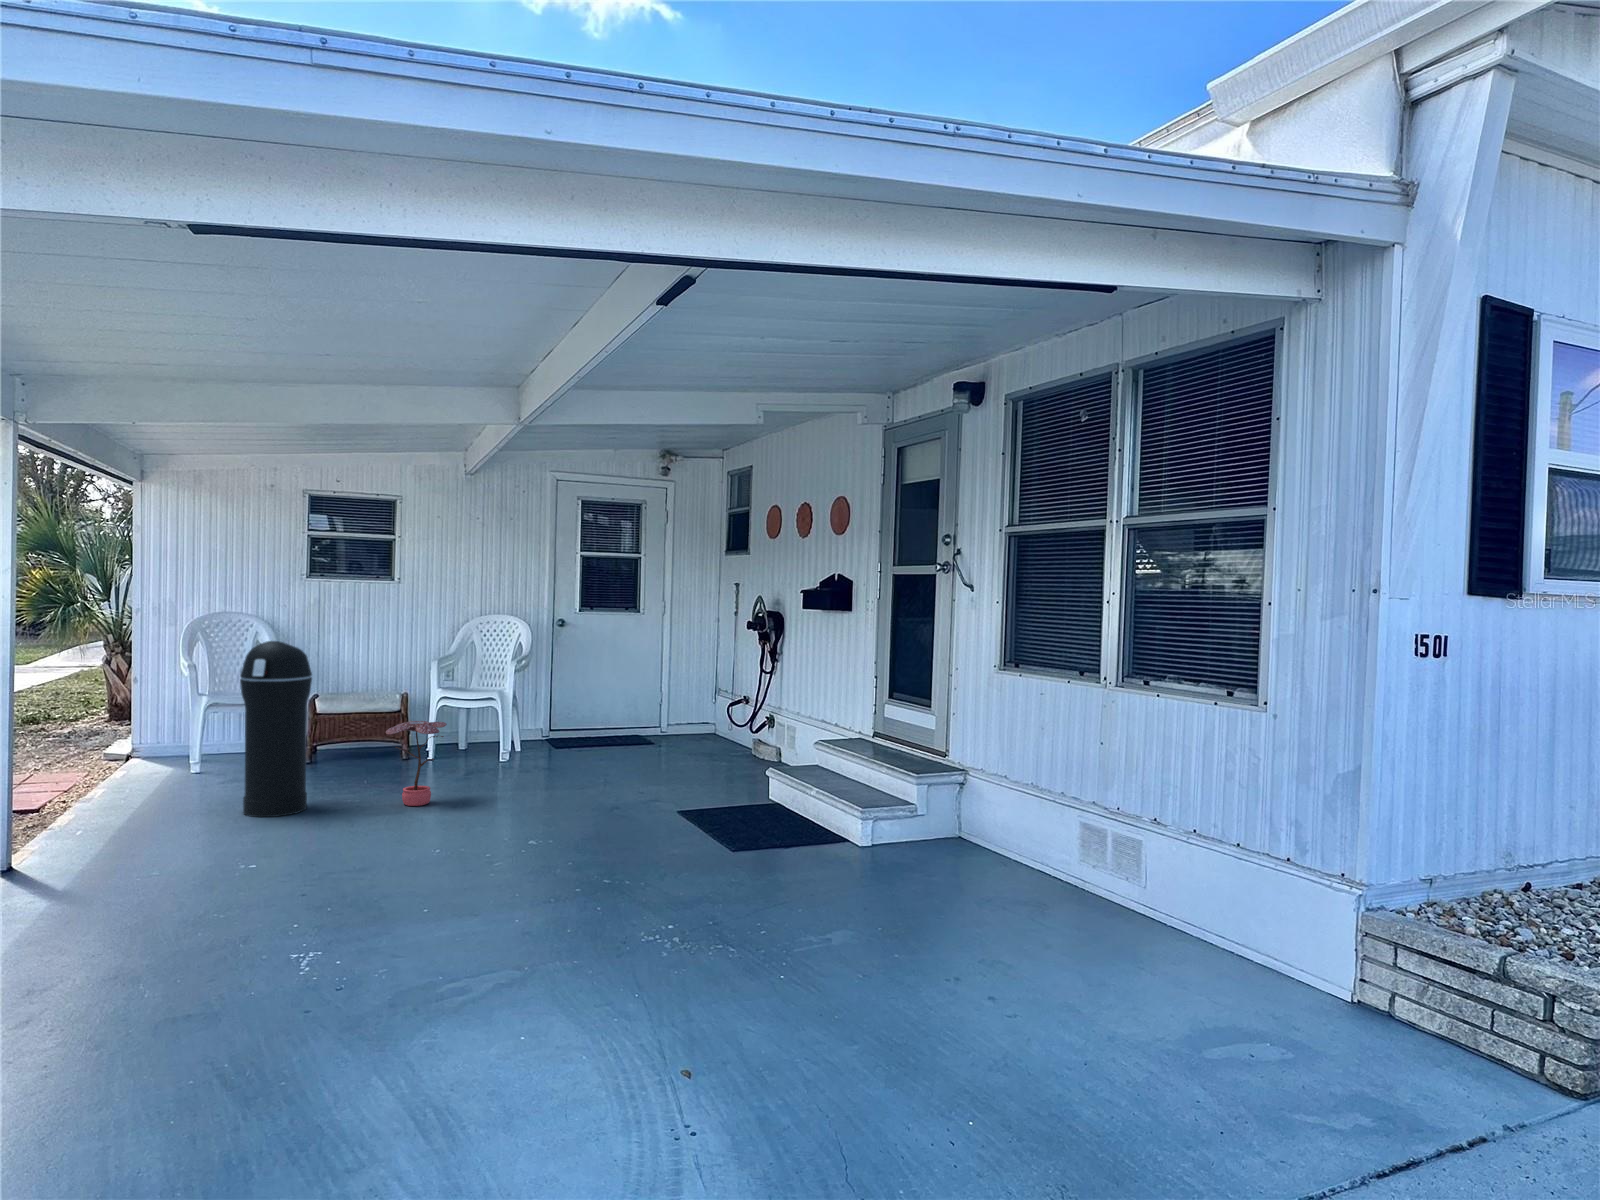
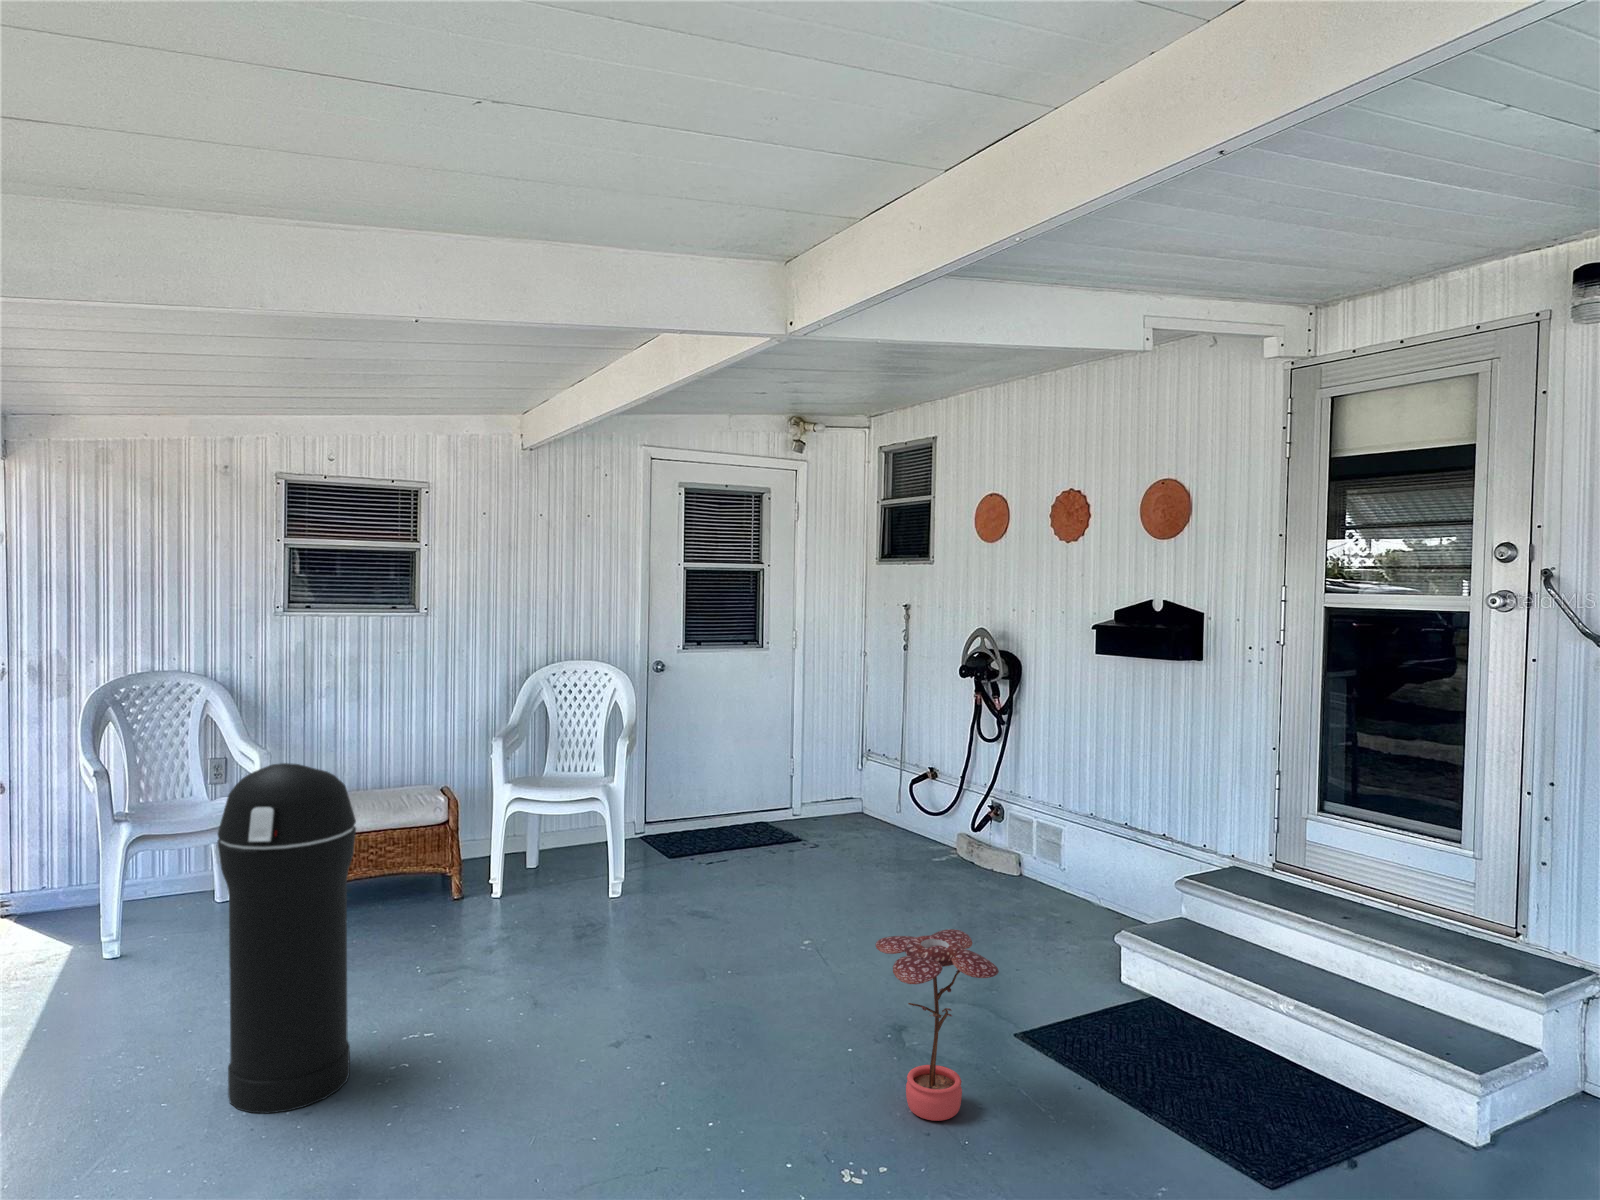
potted plant: present [386,721,447,806] -> present [875,929,999,1121]

